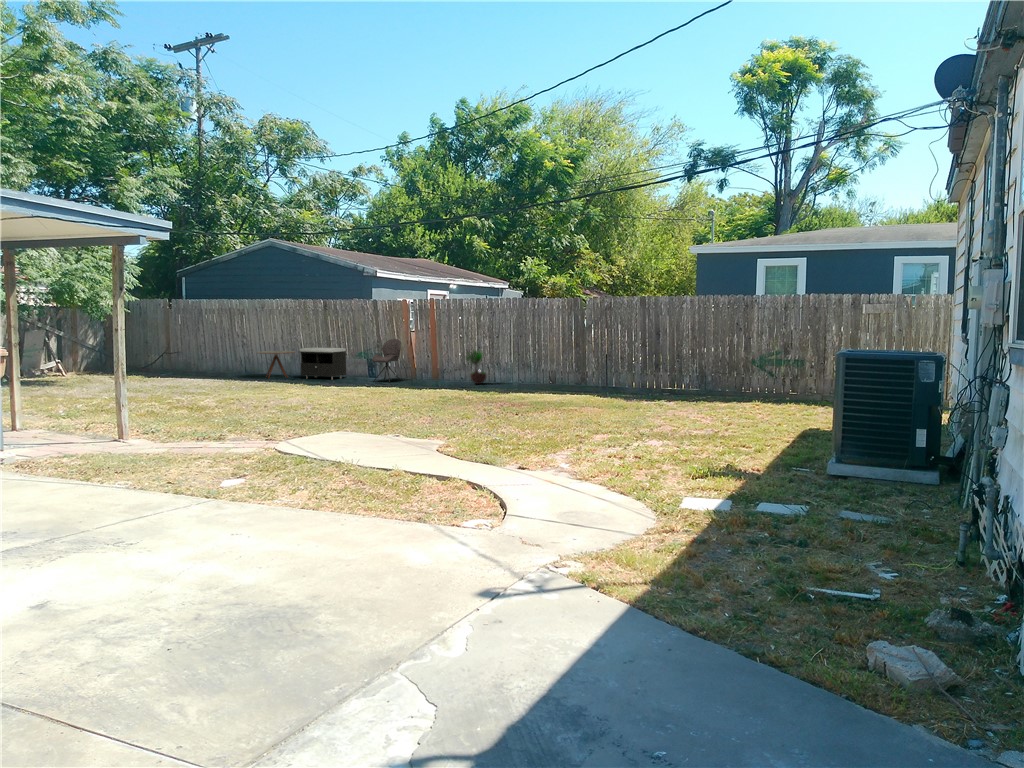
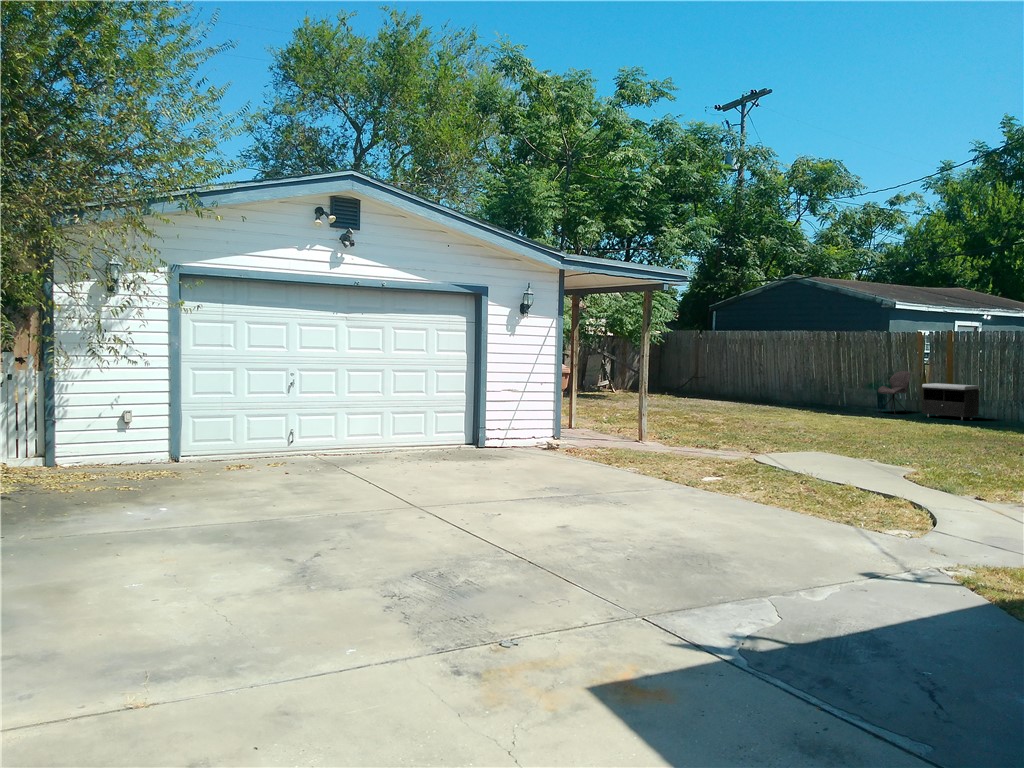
storage bench: present [300,348,346,380] -> present [922,383,979,420]
round table: present [256,351,295,378] -> none [767,379,805,404]
potted tree: present [466,351,486,384] -> none [980,382,1007,422]

